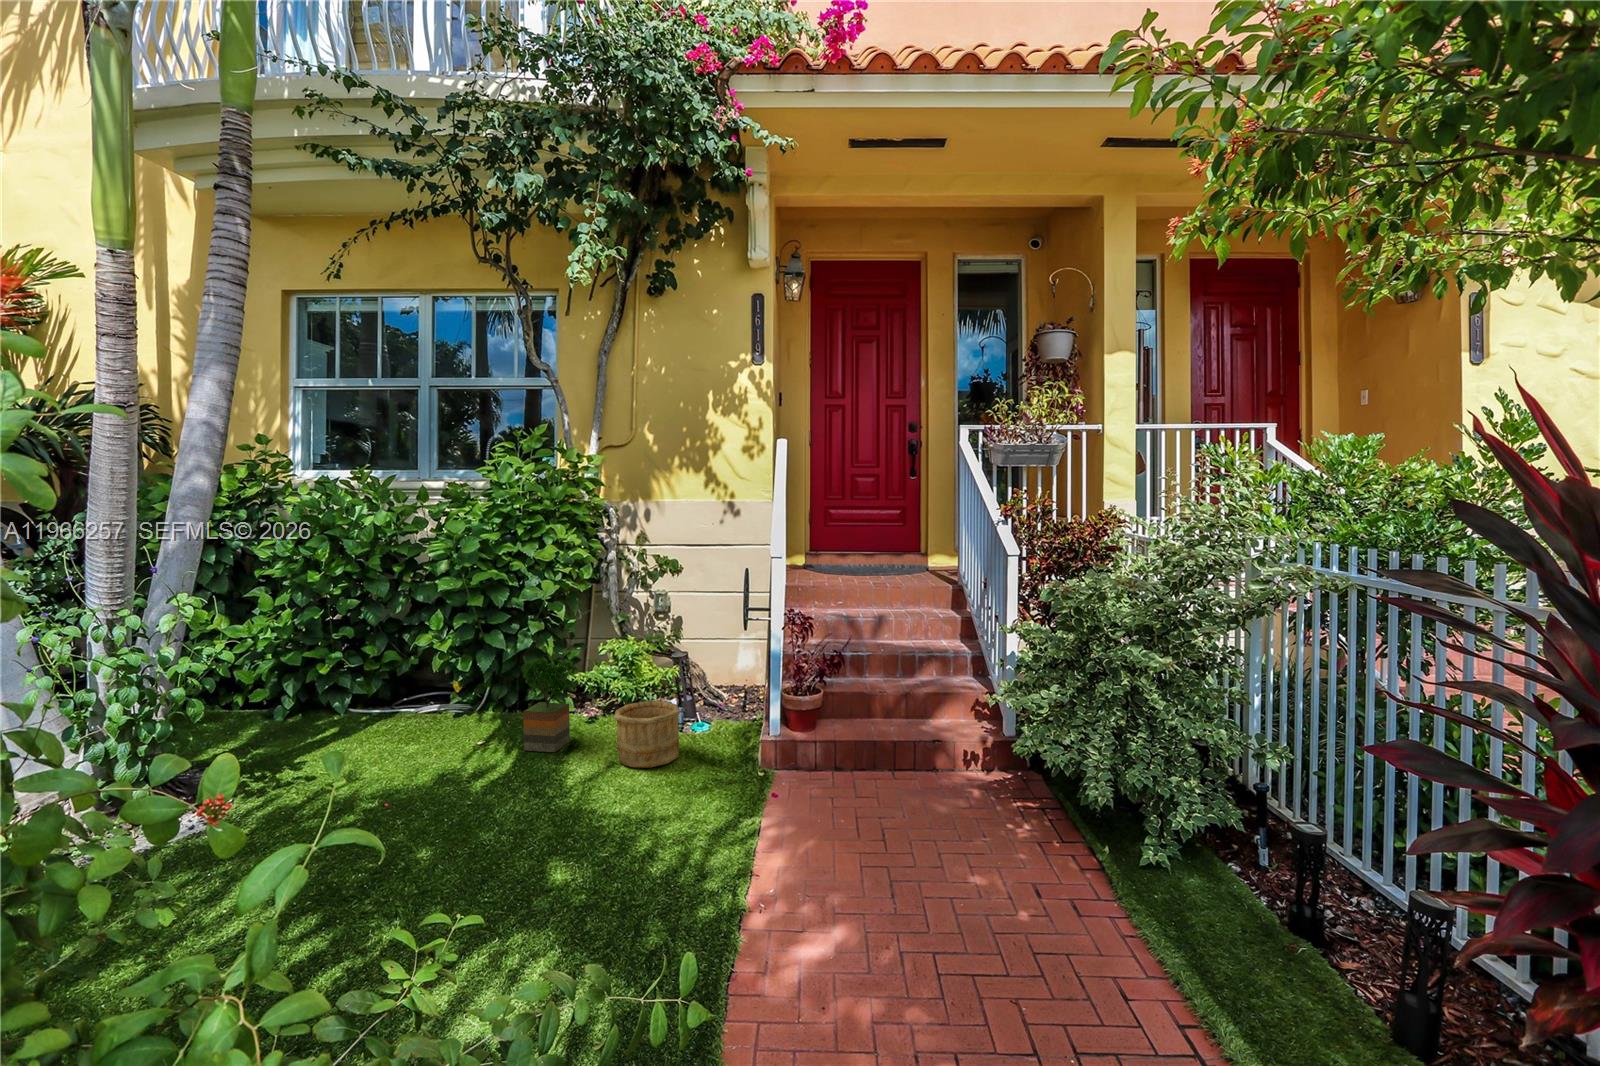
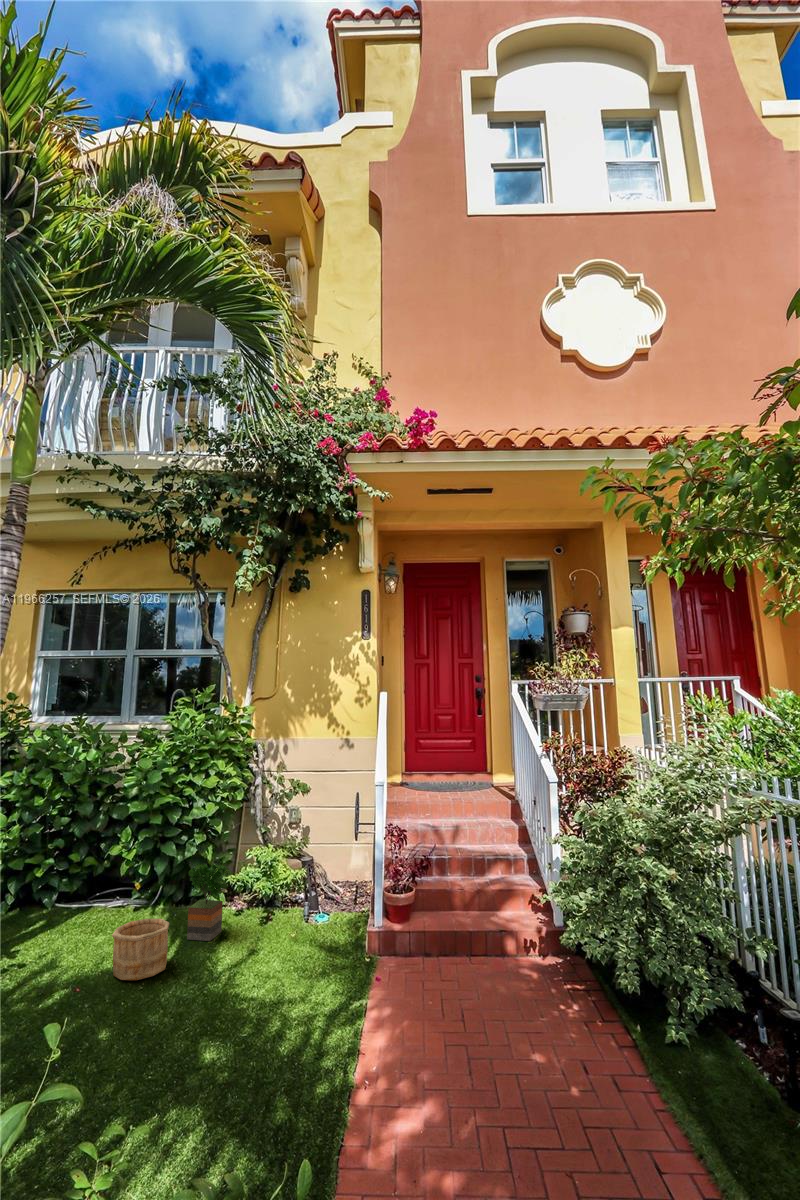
wooden bucket: present [614,701,680,768] -> present [112,919,169,980]

